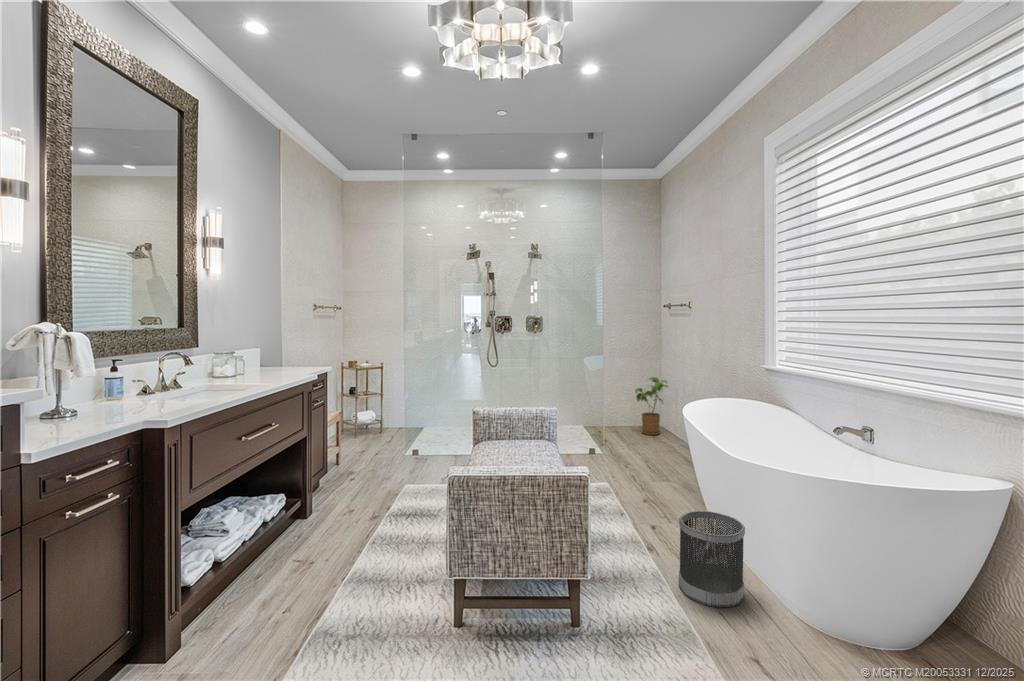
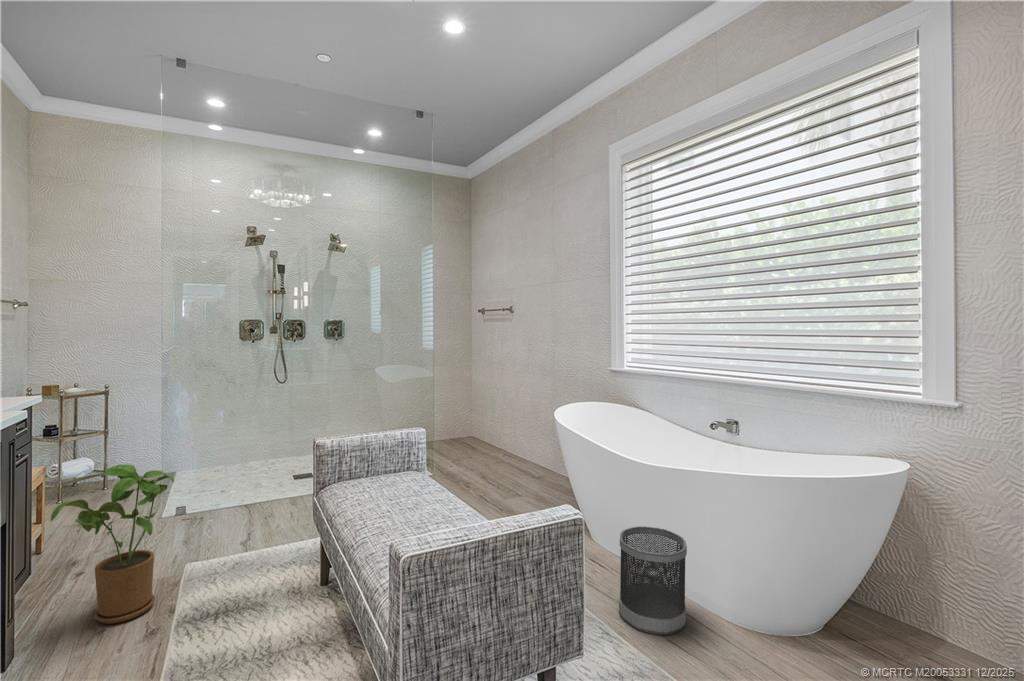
house plant: present [635,377,668,435] -> present [51,464,174,624]

